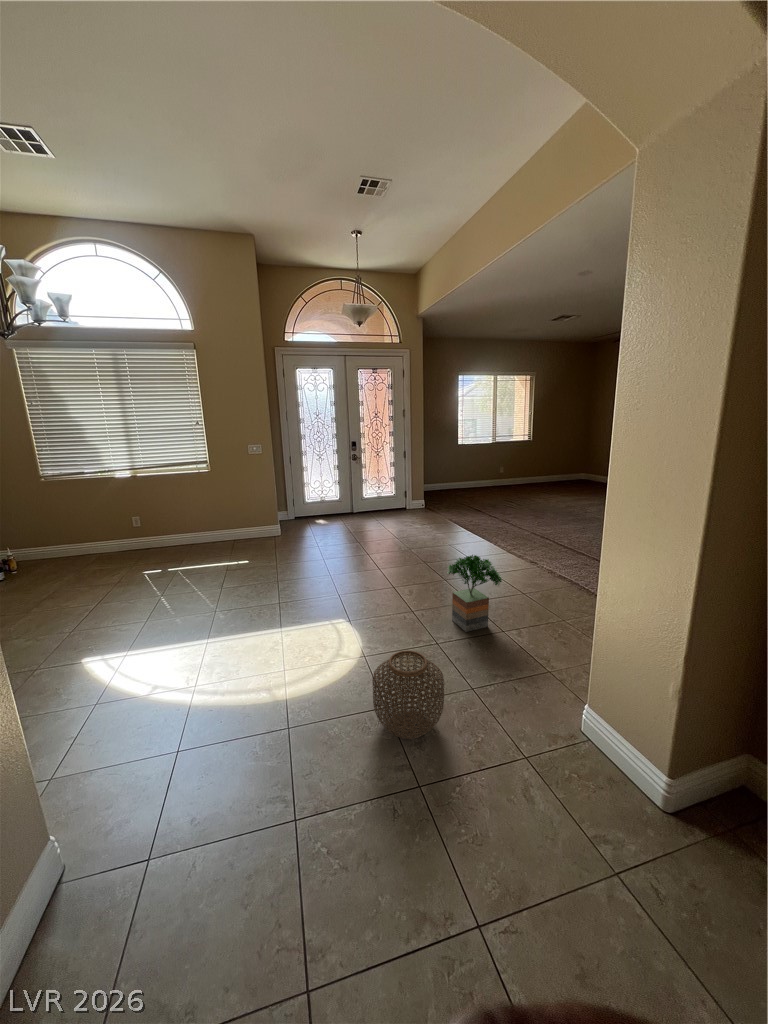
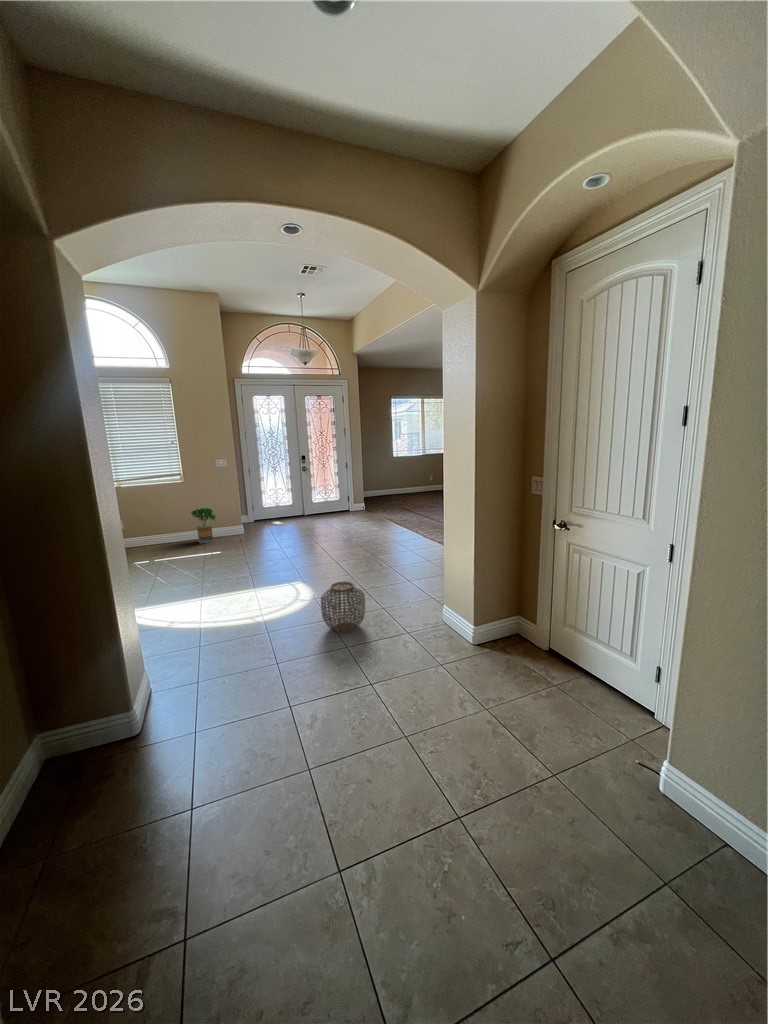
potted tree: present [448,555,502,632] -> present [191,508,216,544]

